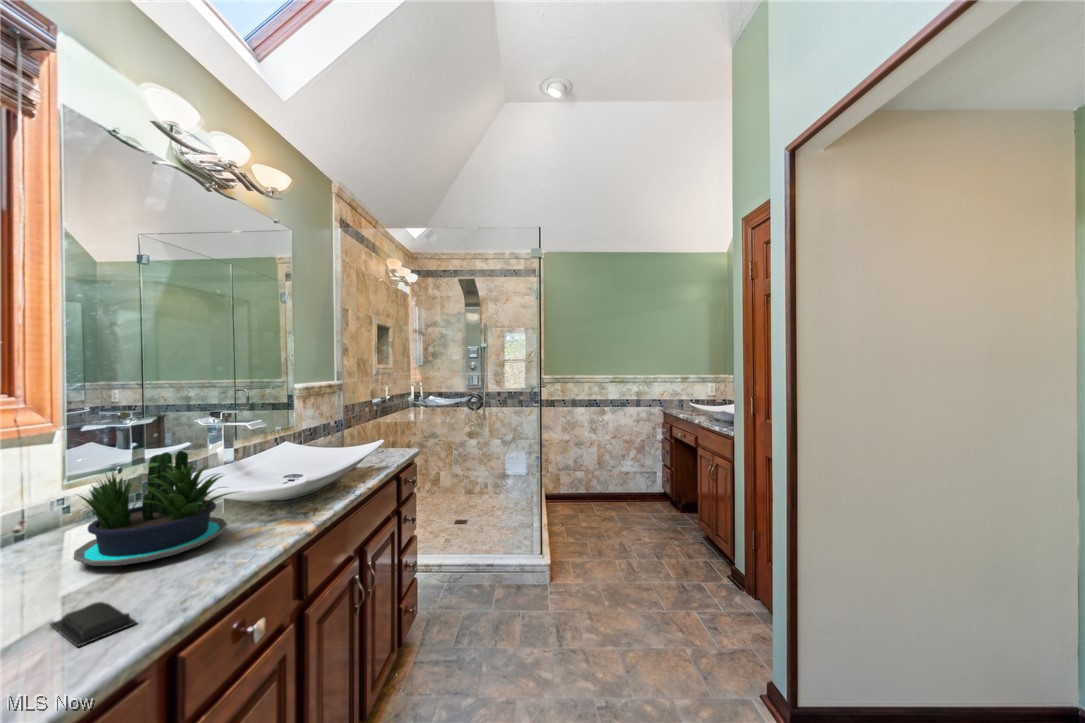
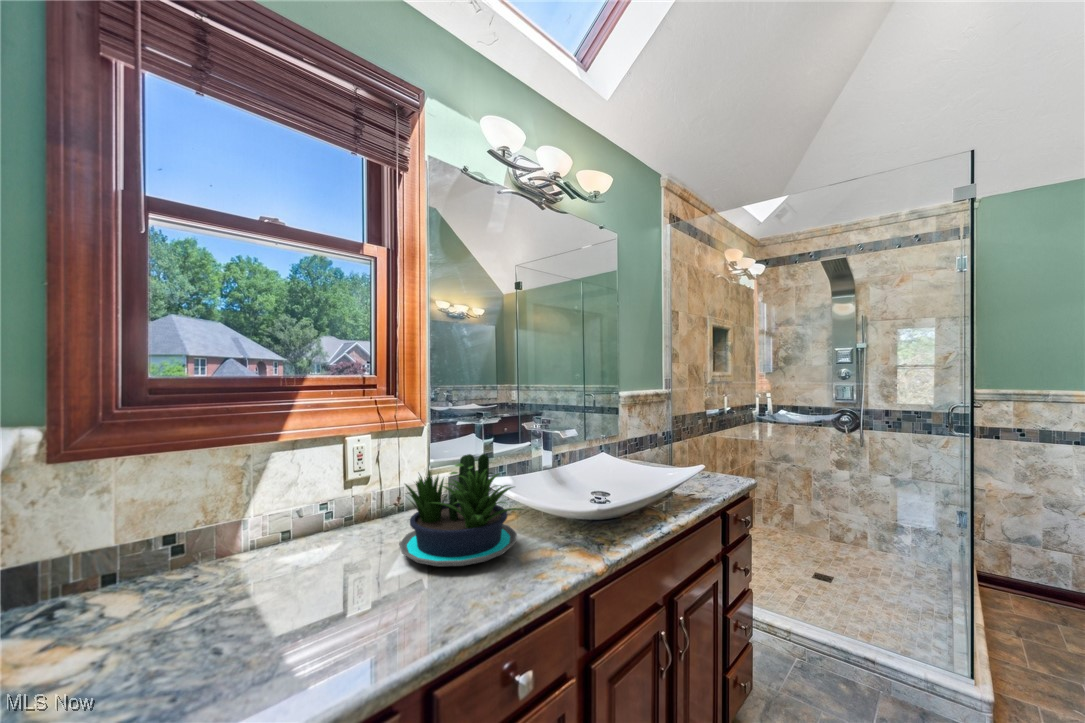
soap bar: present [50,602,136,647] -> none [325,609,384,666]

